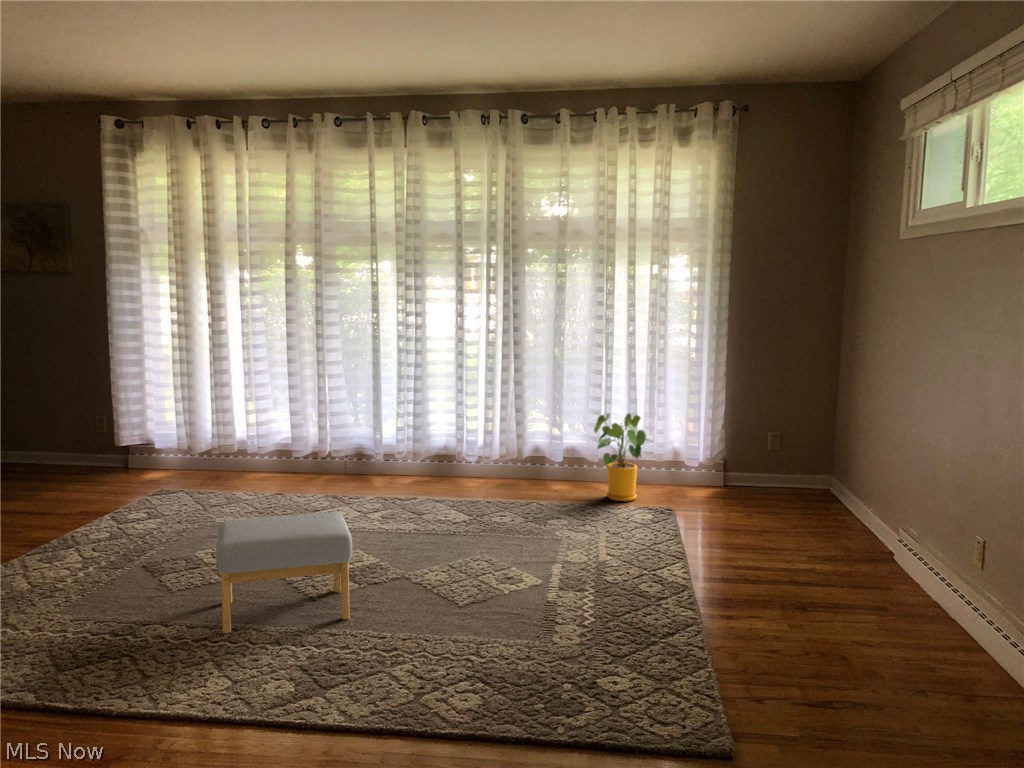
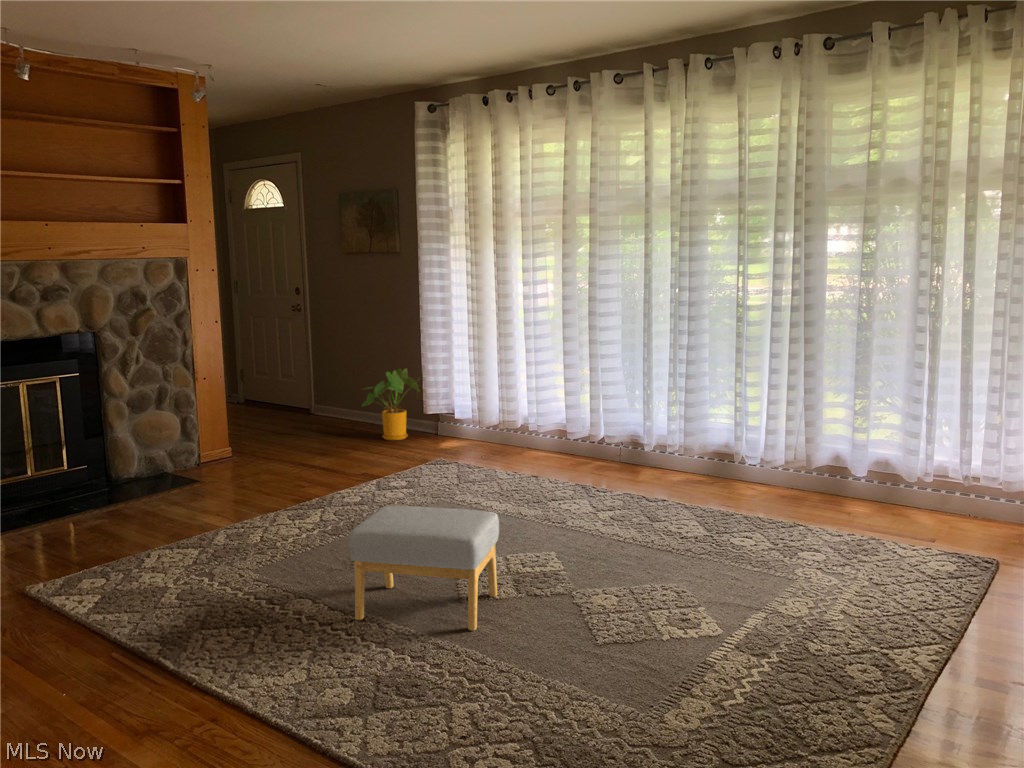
house plant: present [594,413,649,501] -> present [362,368,423,440]

